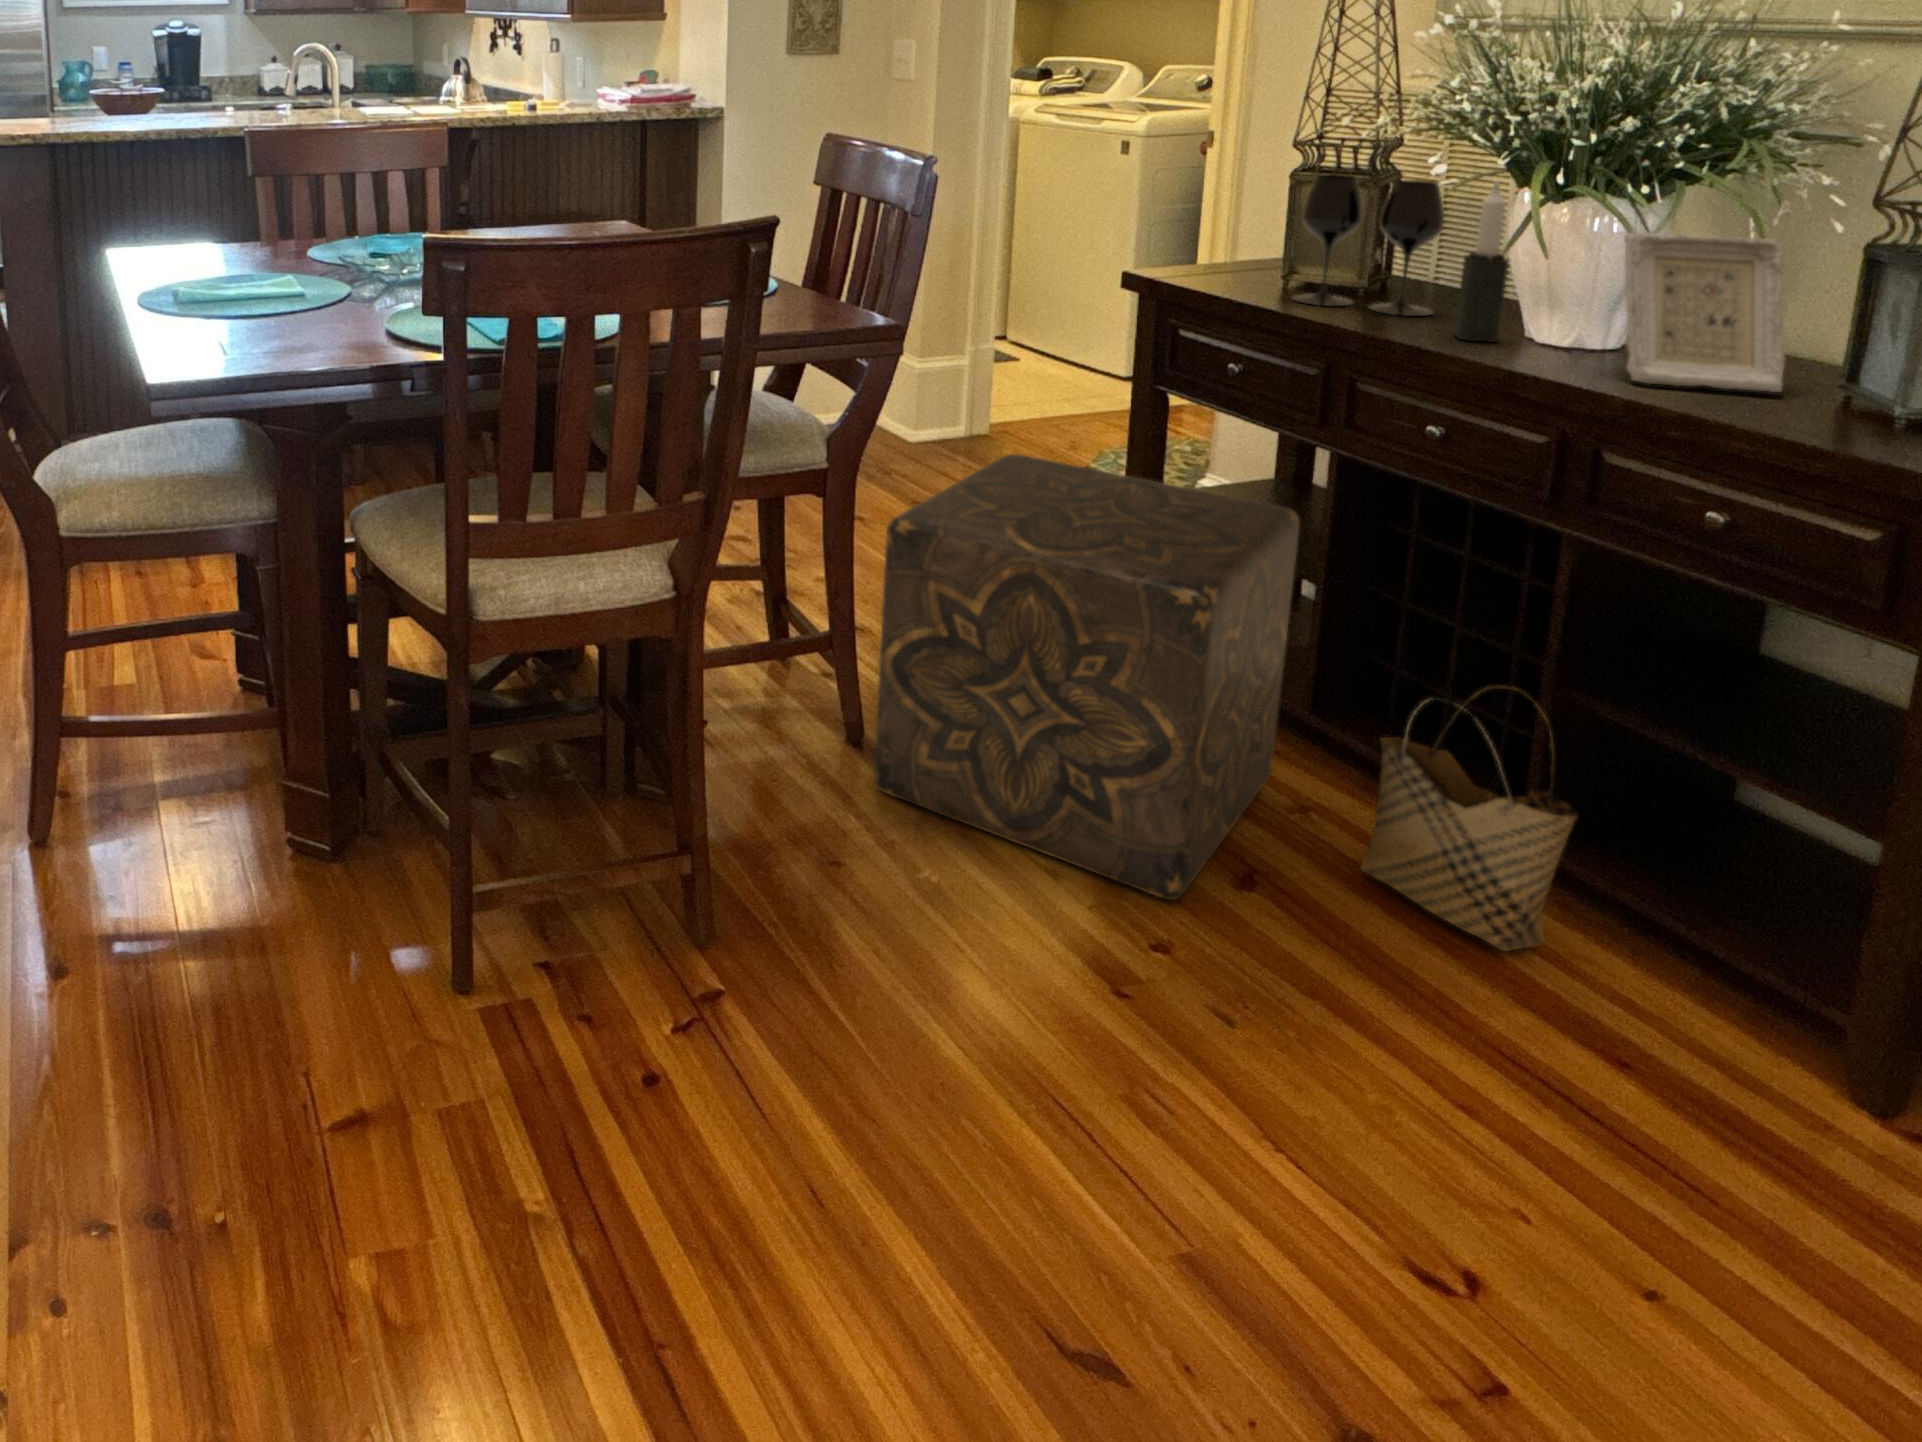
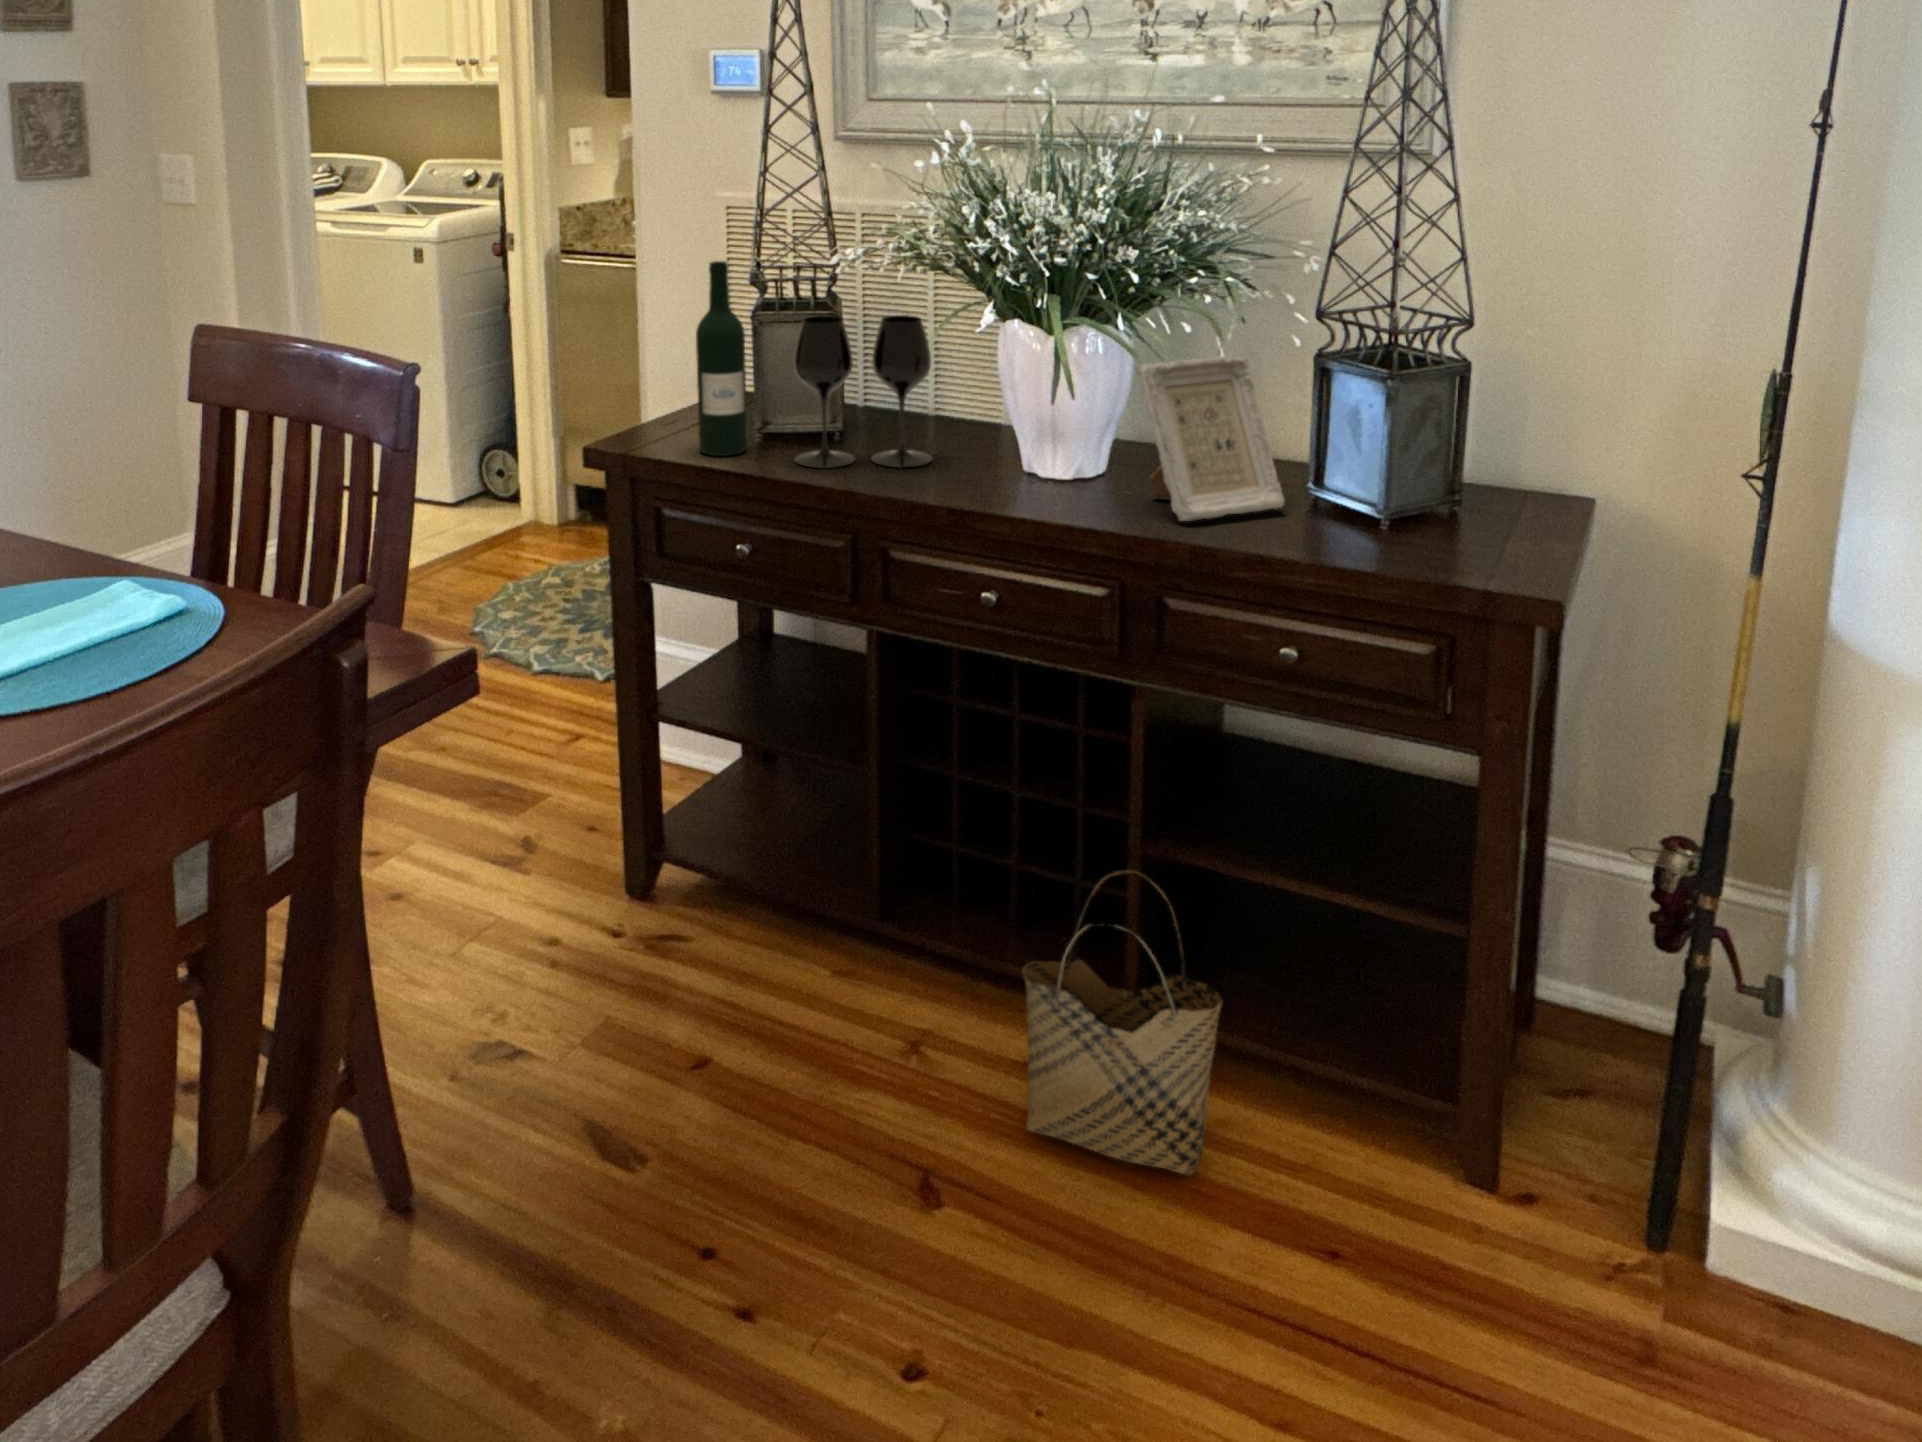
wine bottle: none [1213,122,1269,287] -> present [696,261,747,456]
candle: present [1454,180,1509,342] -> none [981,316,1024,493]
ottoman: present [874,454,1299,900] -> none [450,722,912,1334]

